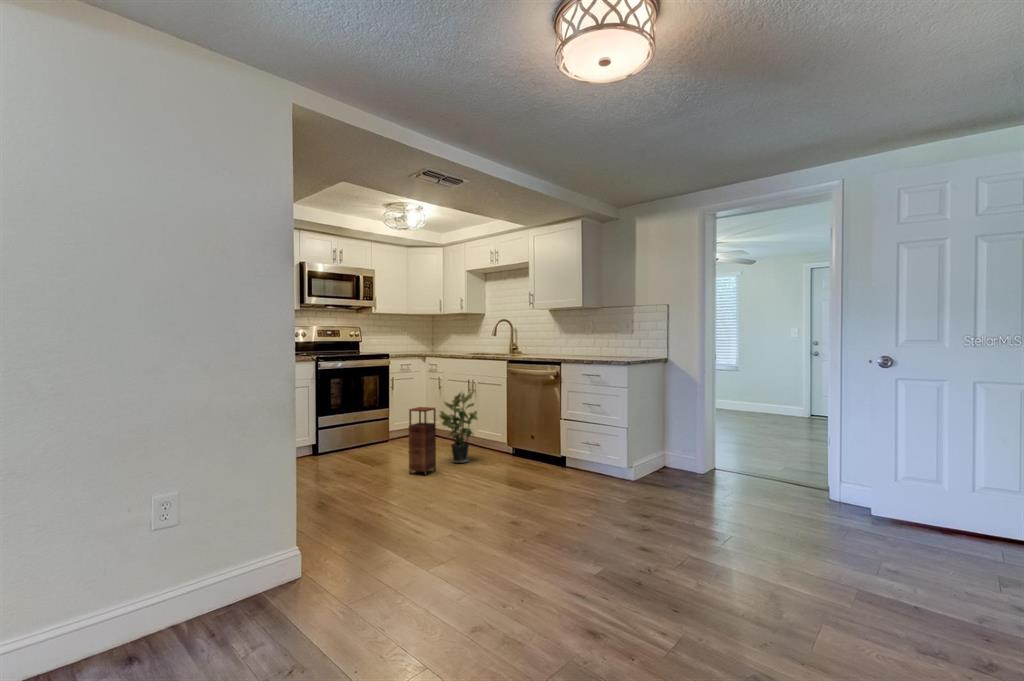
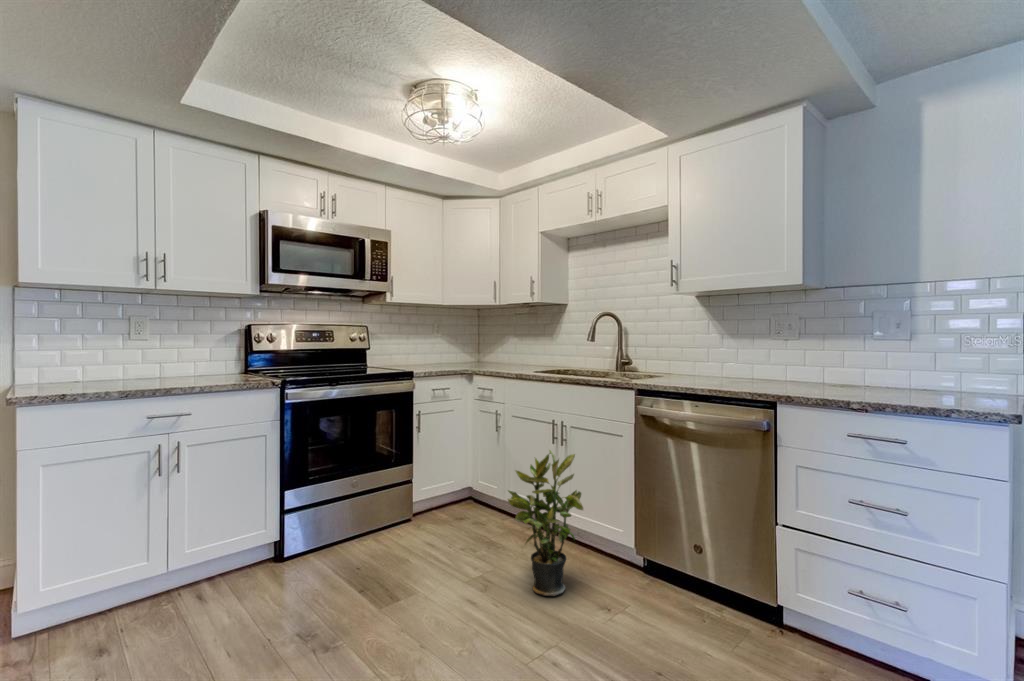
storage cabinet: present [409,407,436,475] -> none [451,490,506,646]

